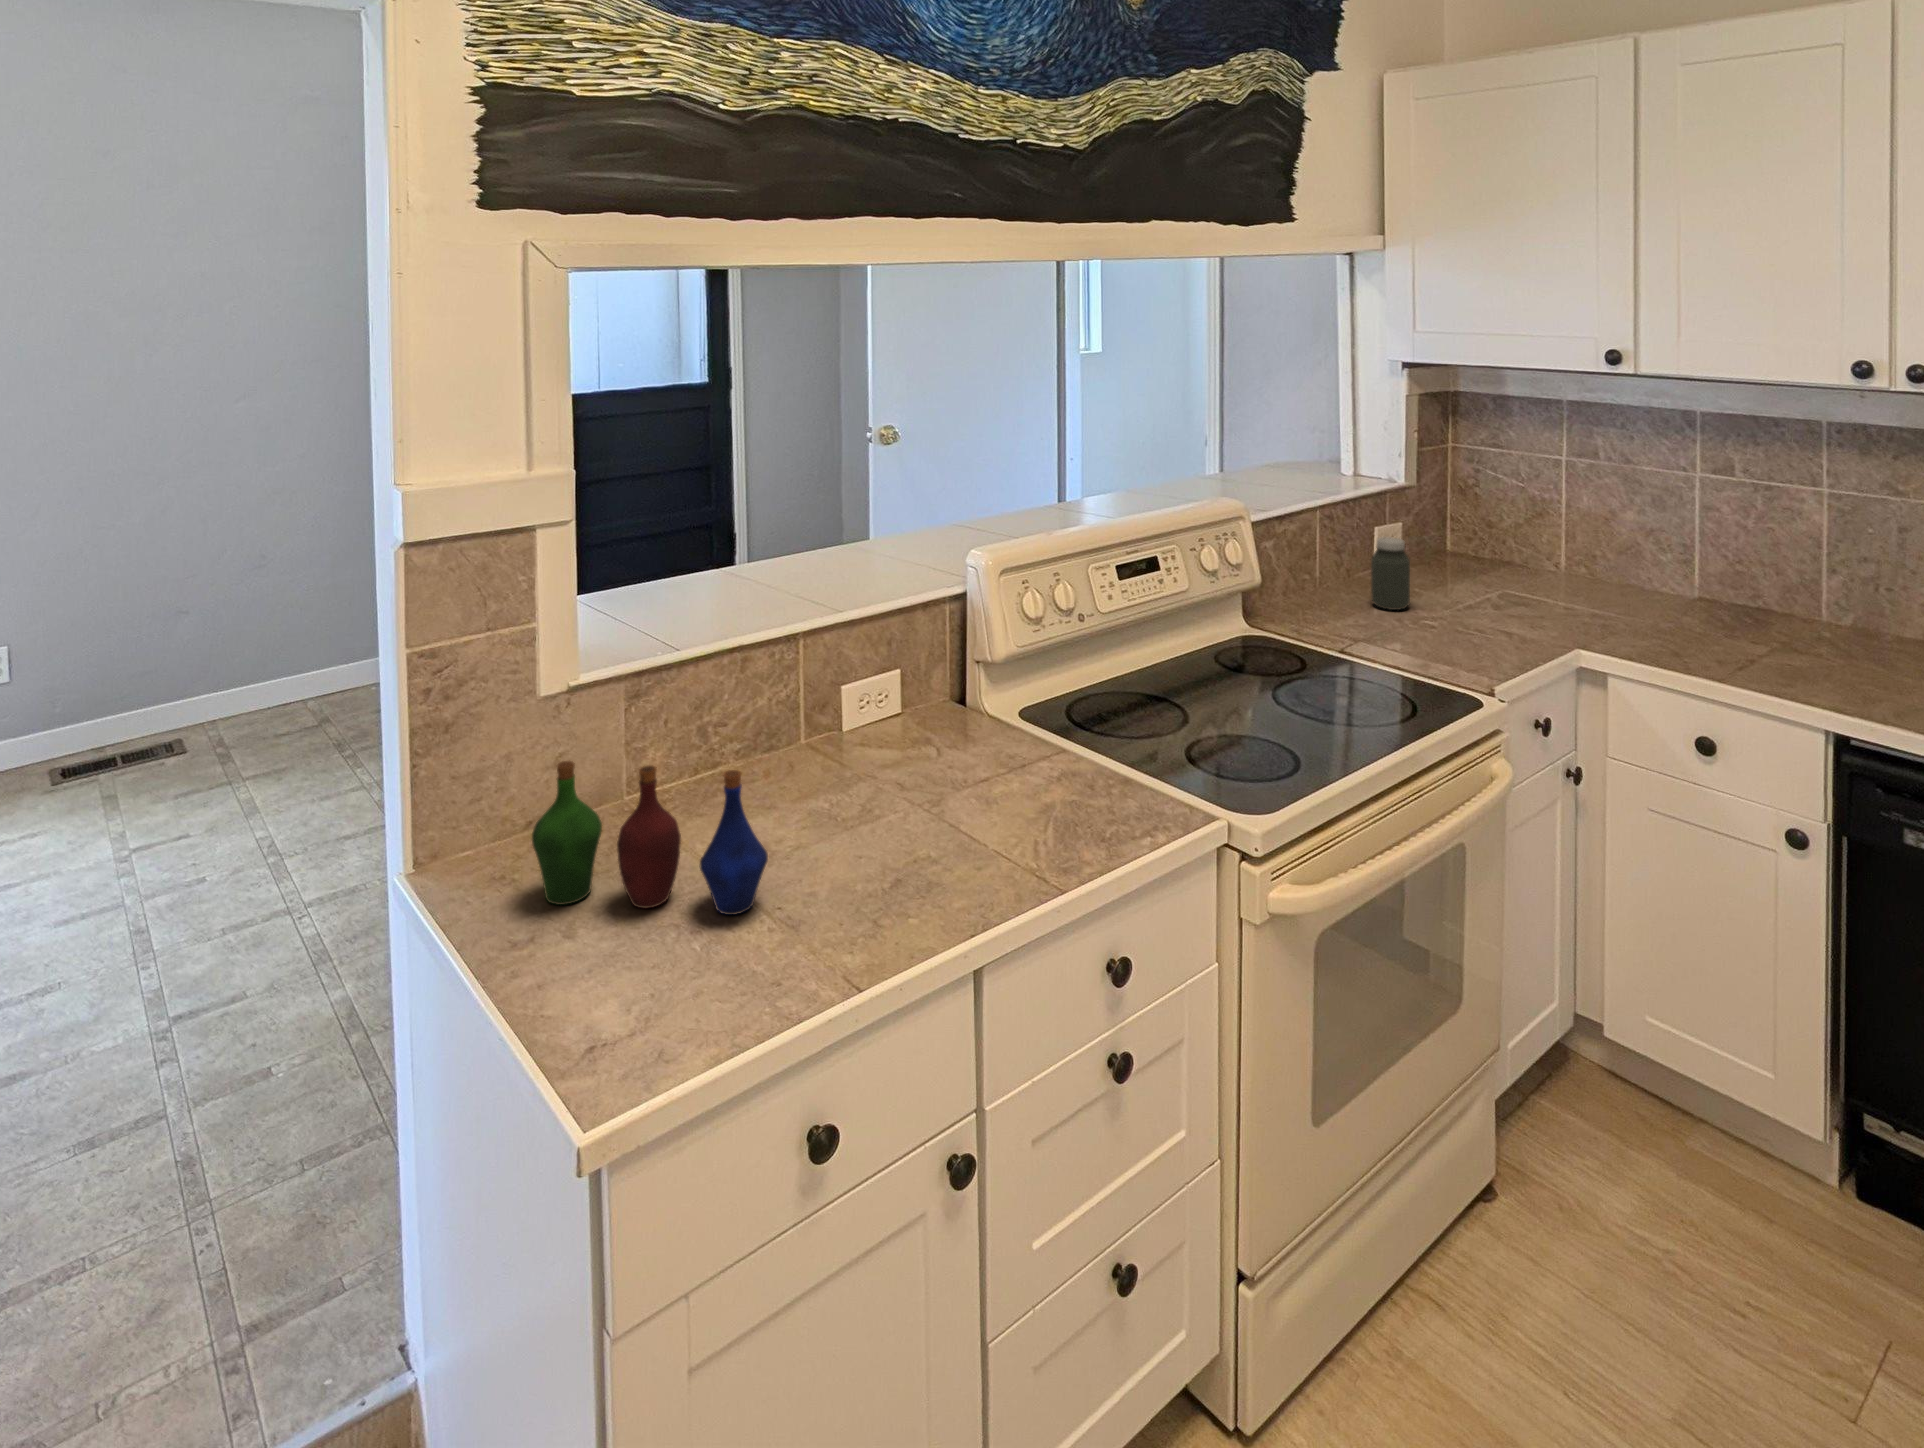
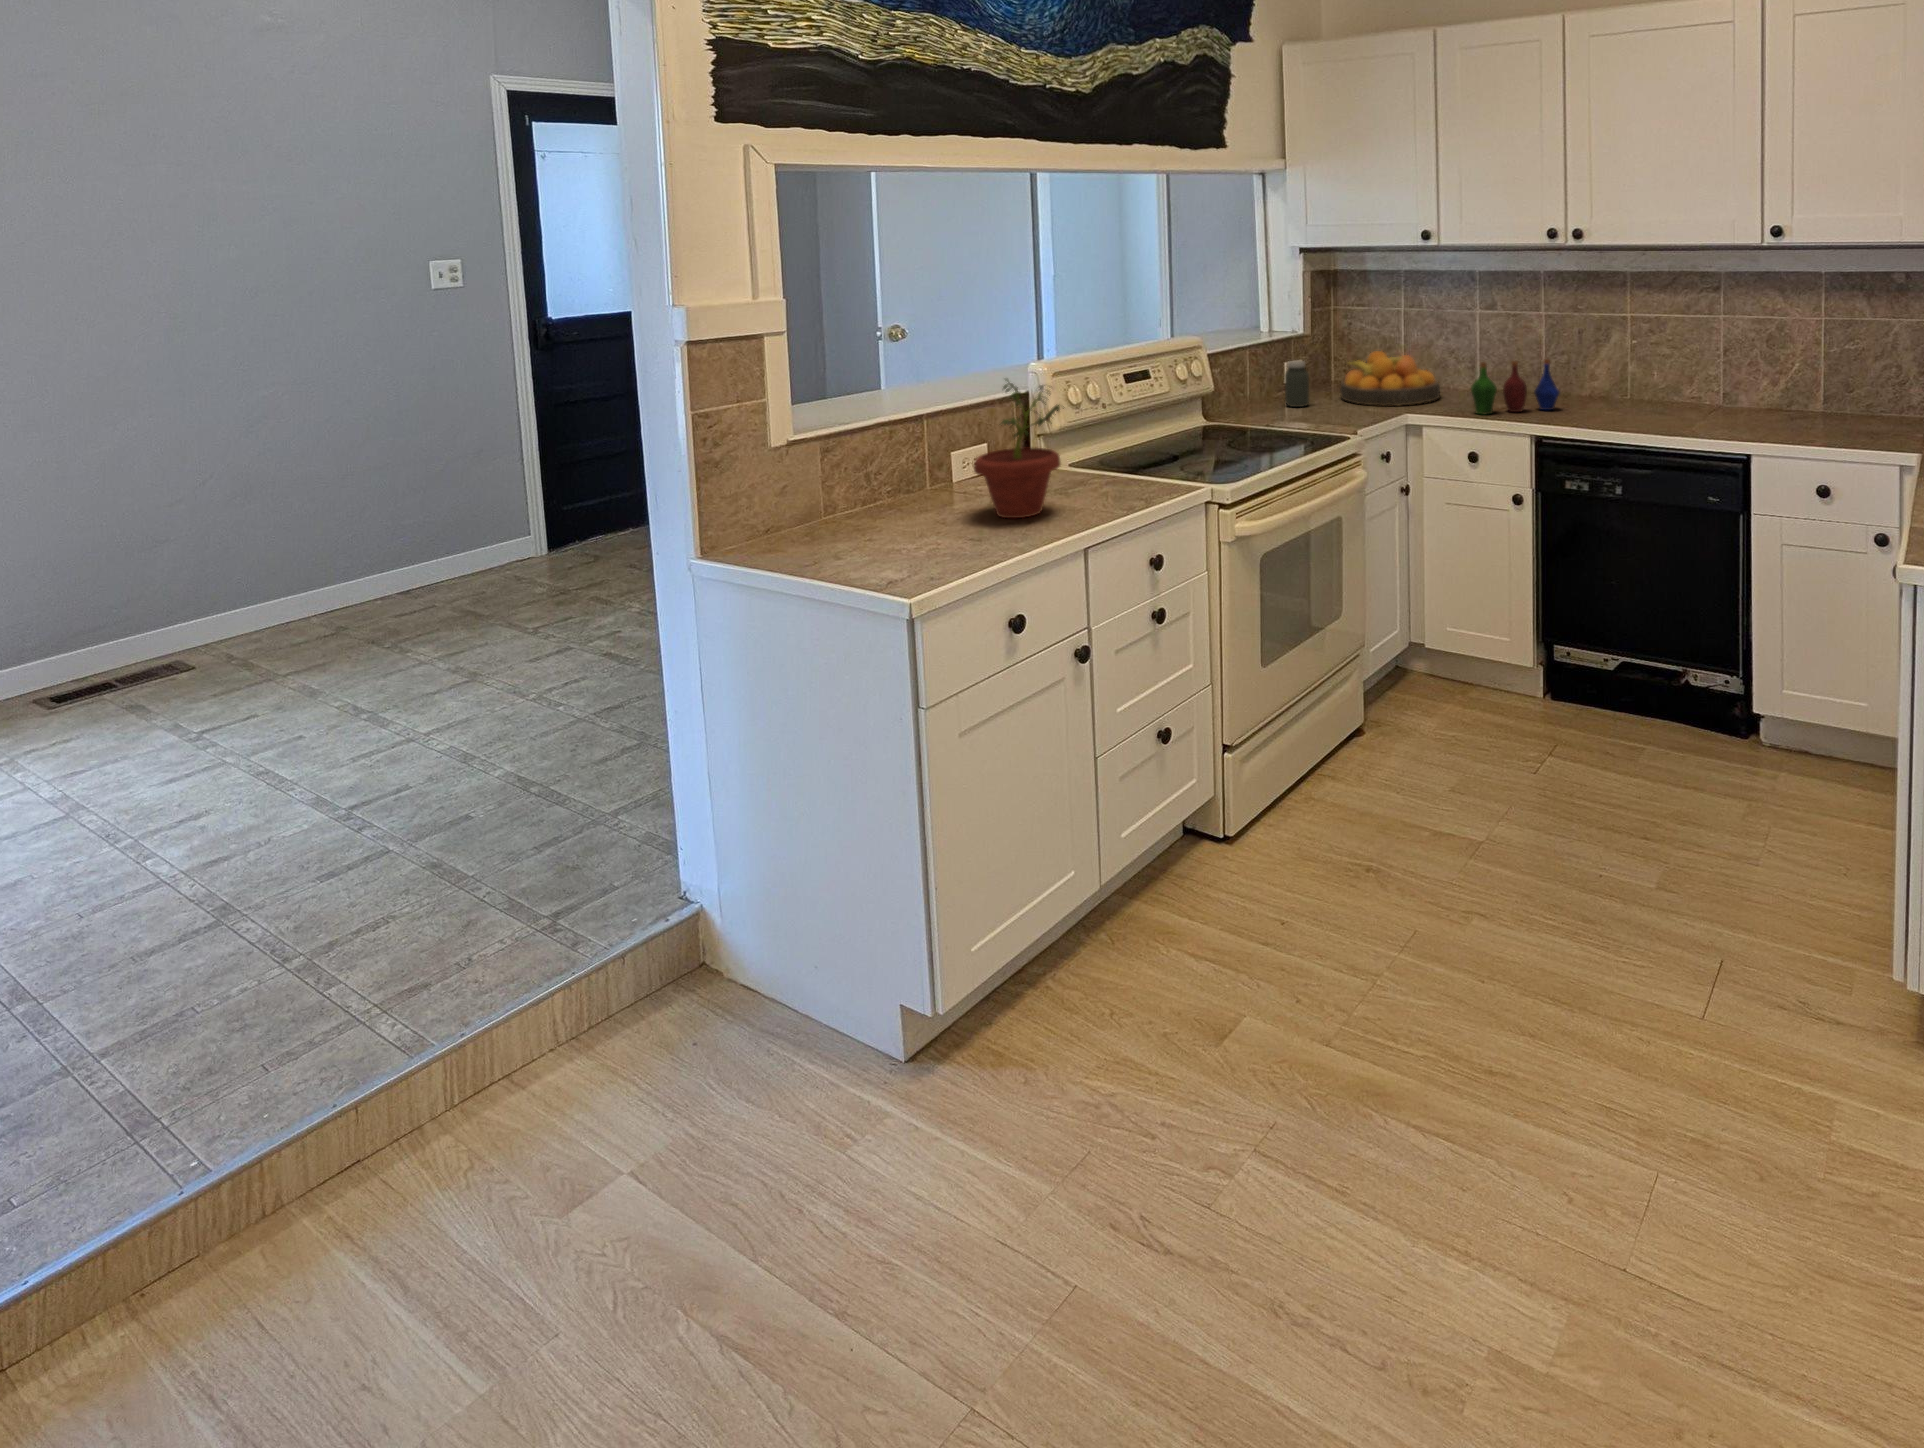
fruit bowl: none [1460,527,1631,627] -> present [1340,351,1440,406]
potted plant: none [830,614,978,860] -> present [974,379,1064,518]
bottle: present [532,761,768,915] -> present [1471,359,1559,414]

